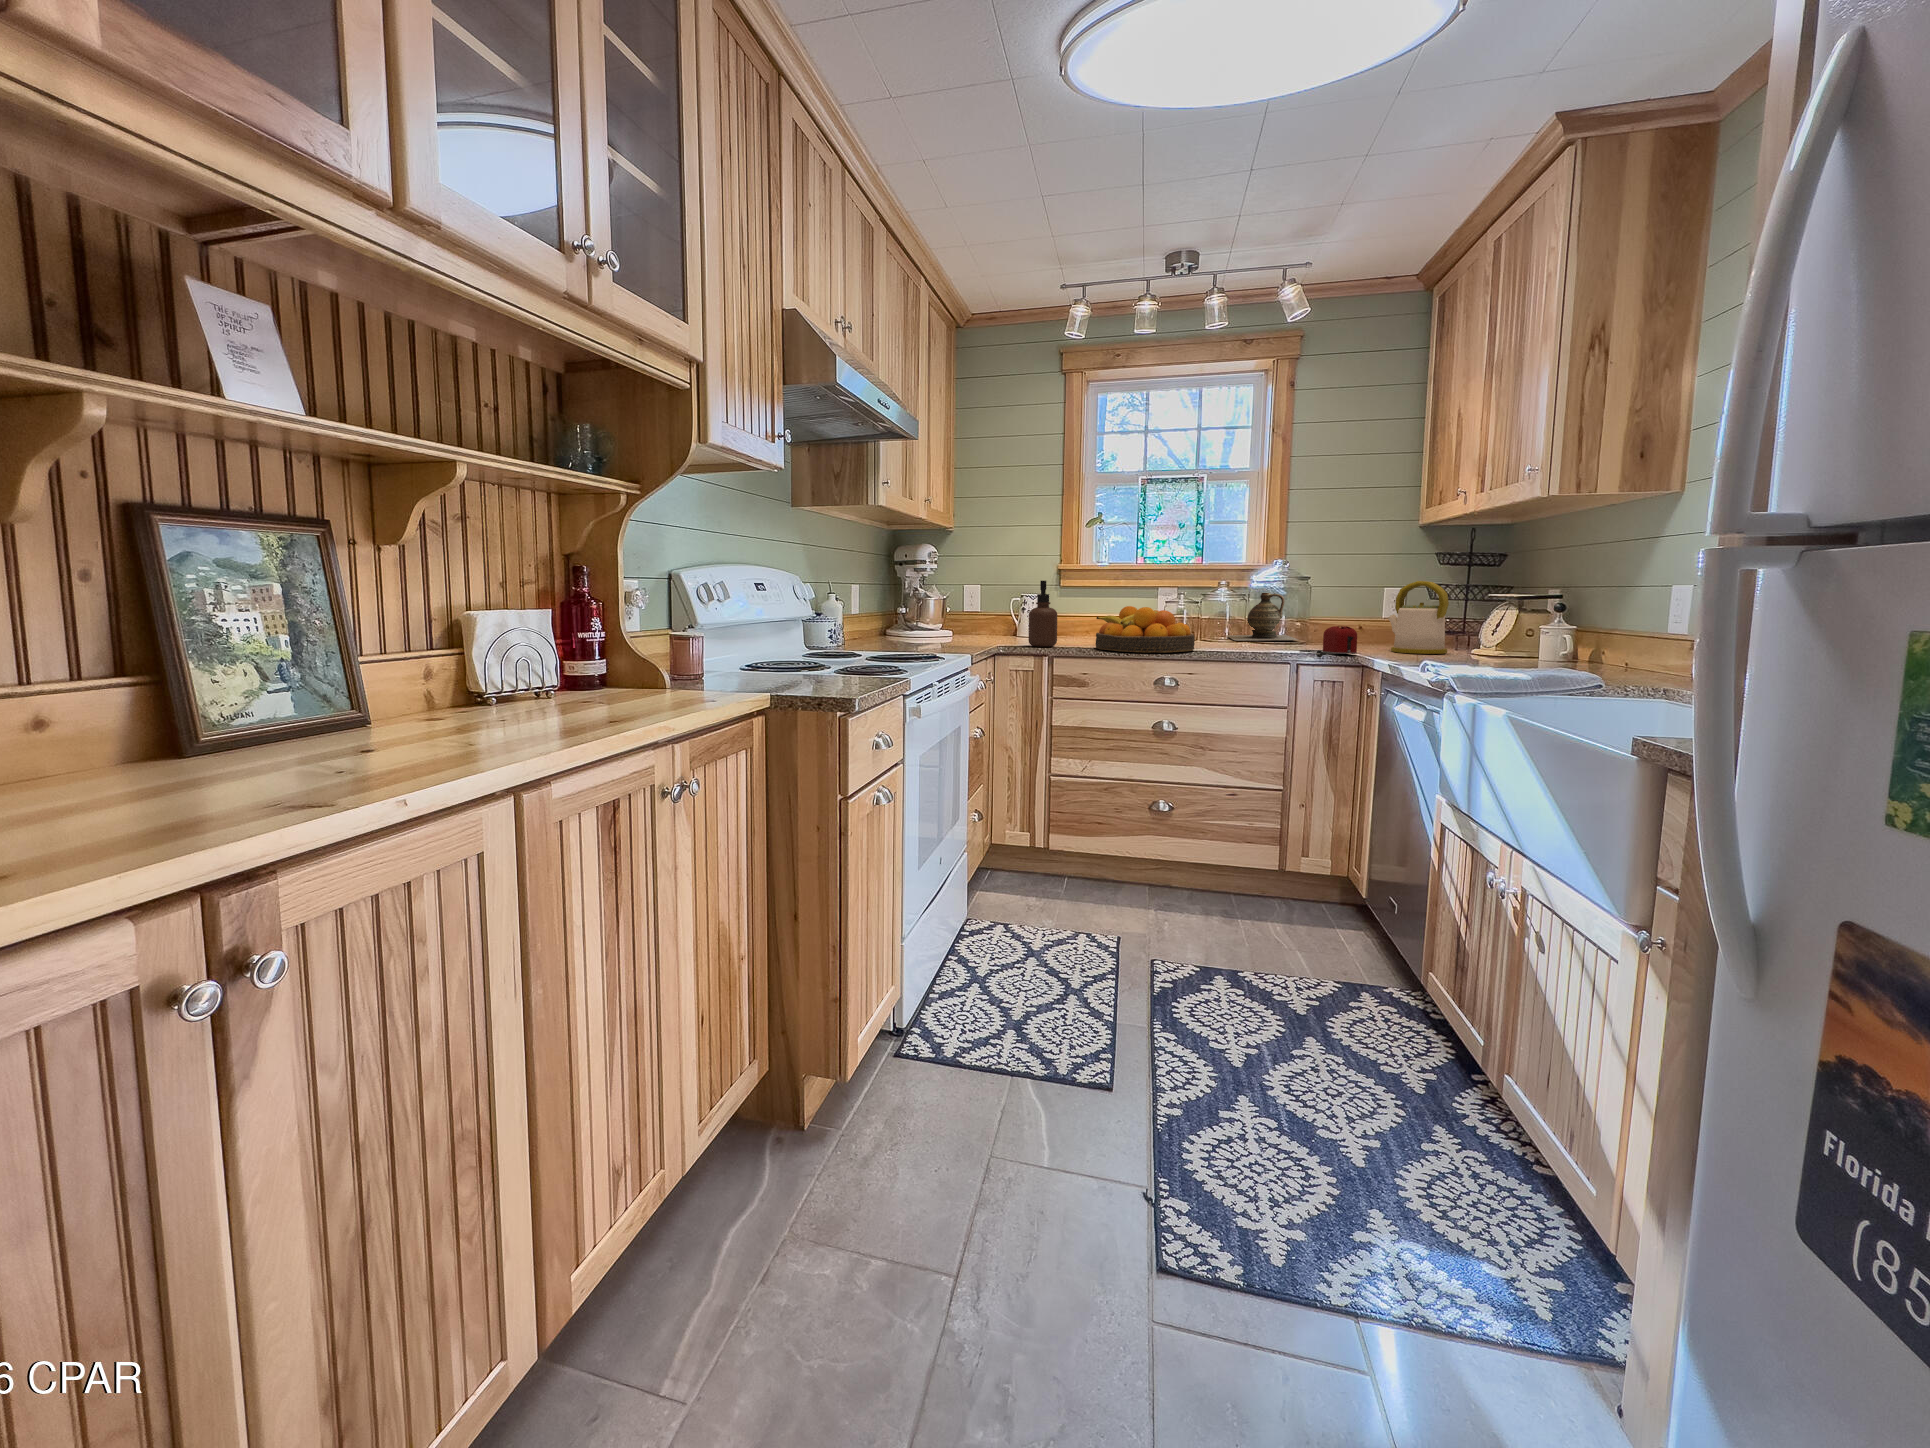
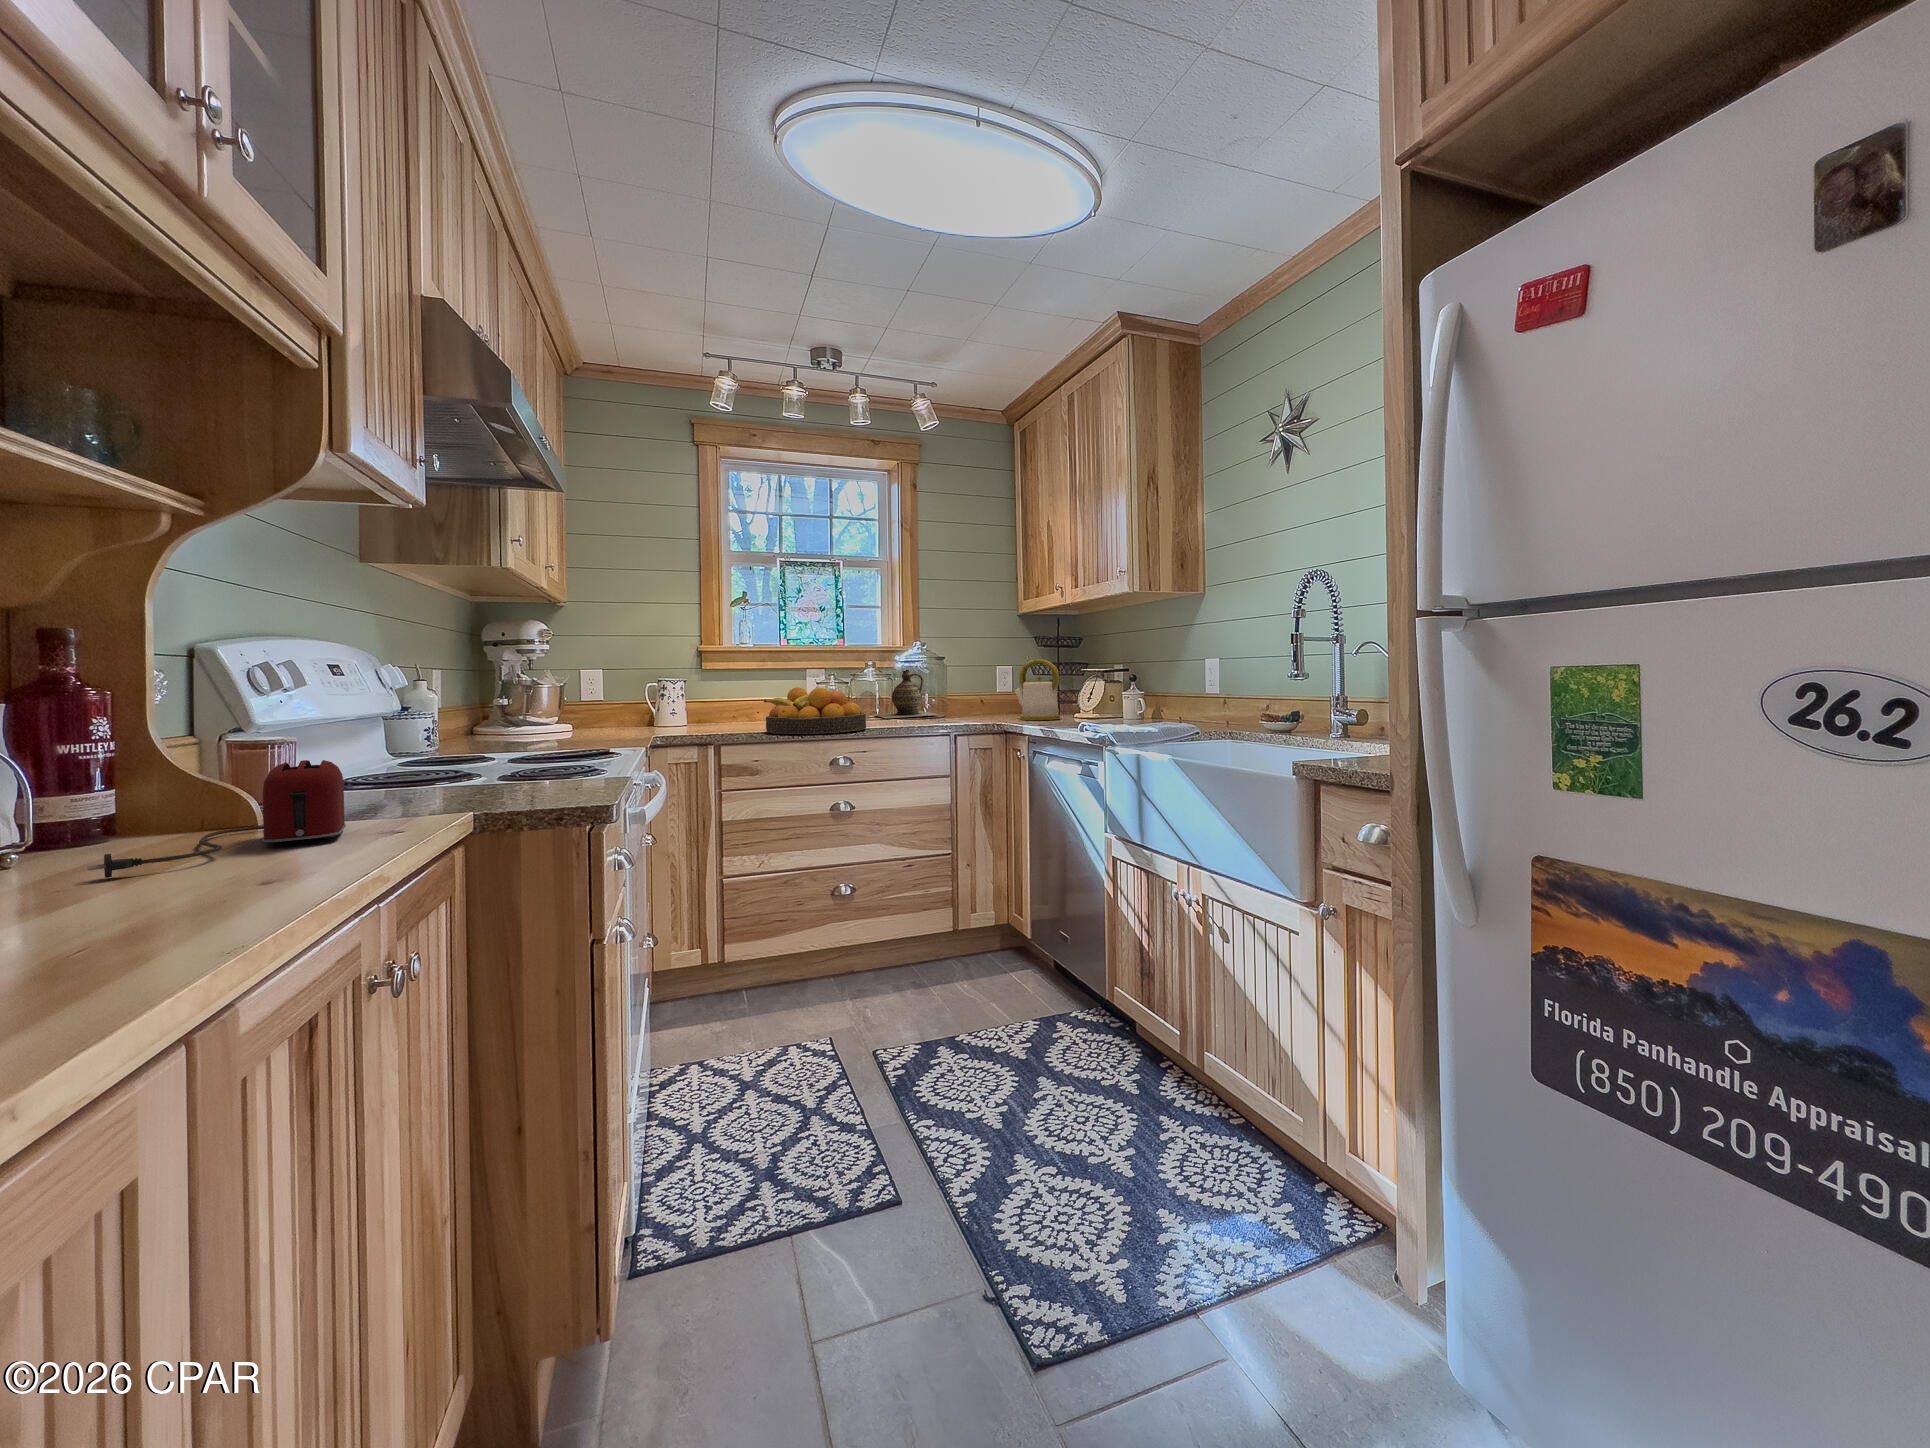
soap dispenser: present [1028,581,1057,647] -> none [687,662,721,735]
toaster: present [1300,626,1357,657] -> present [88,760,346,878]

